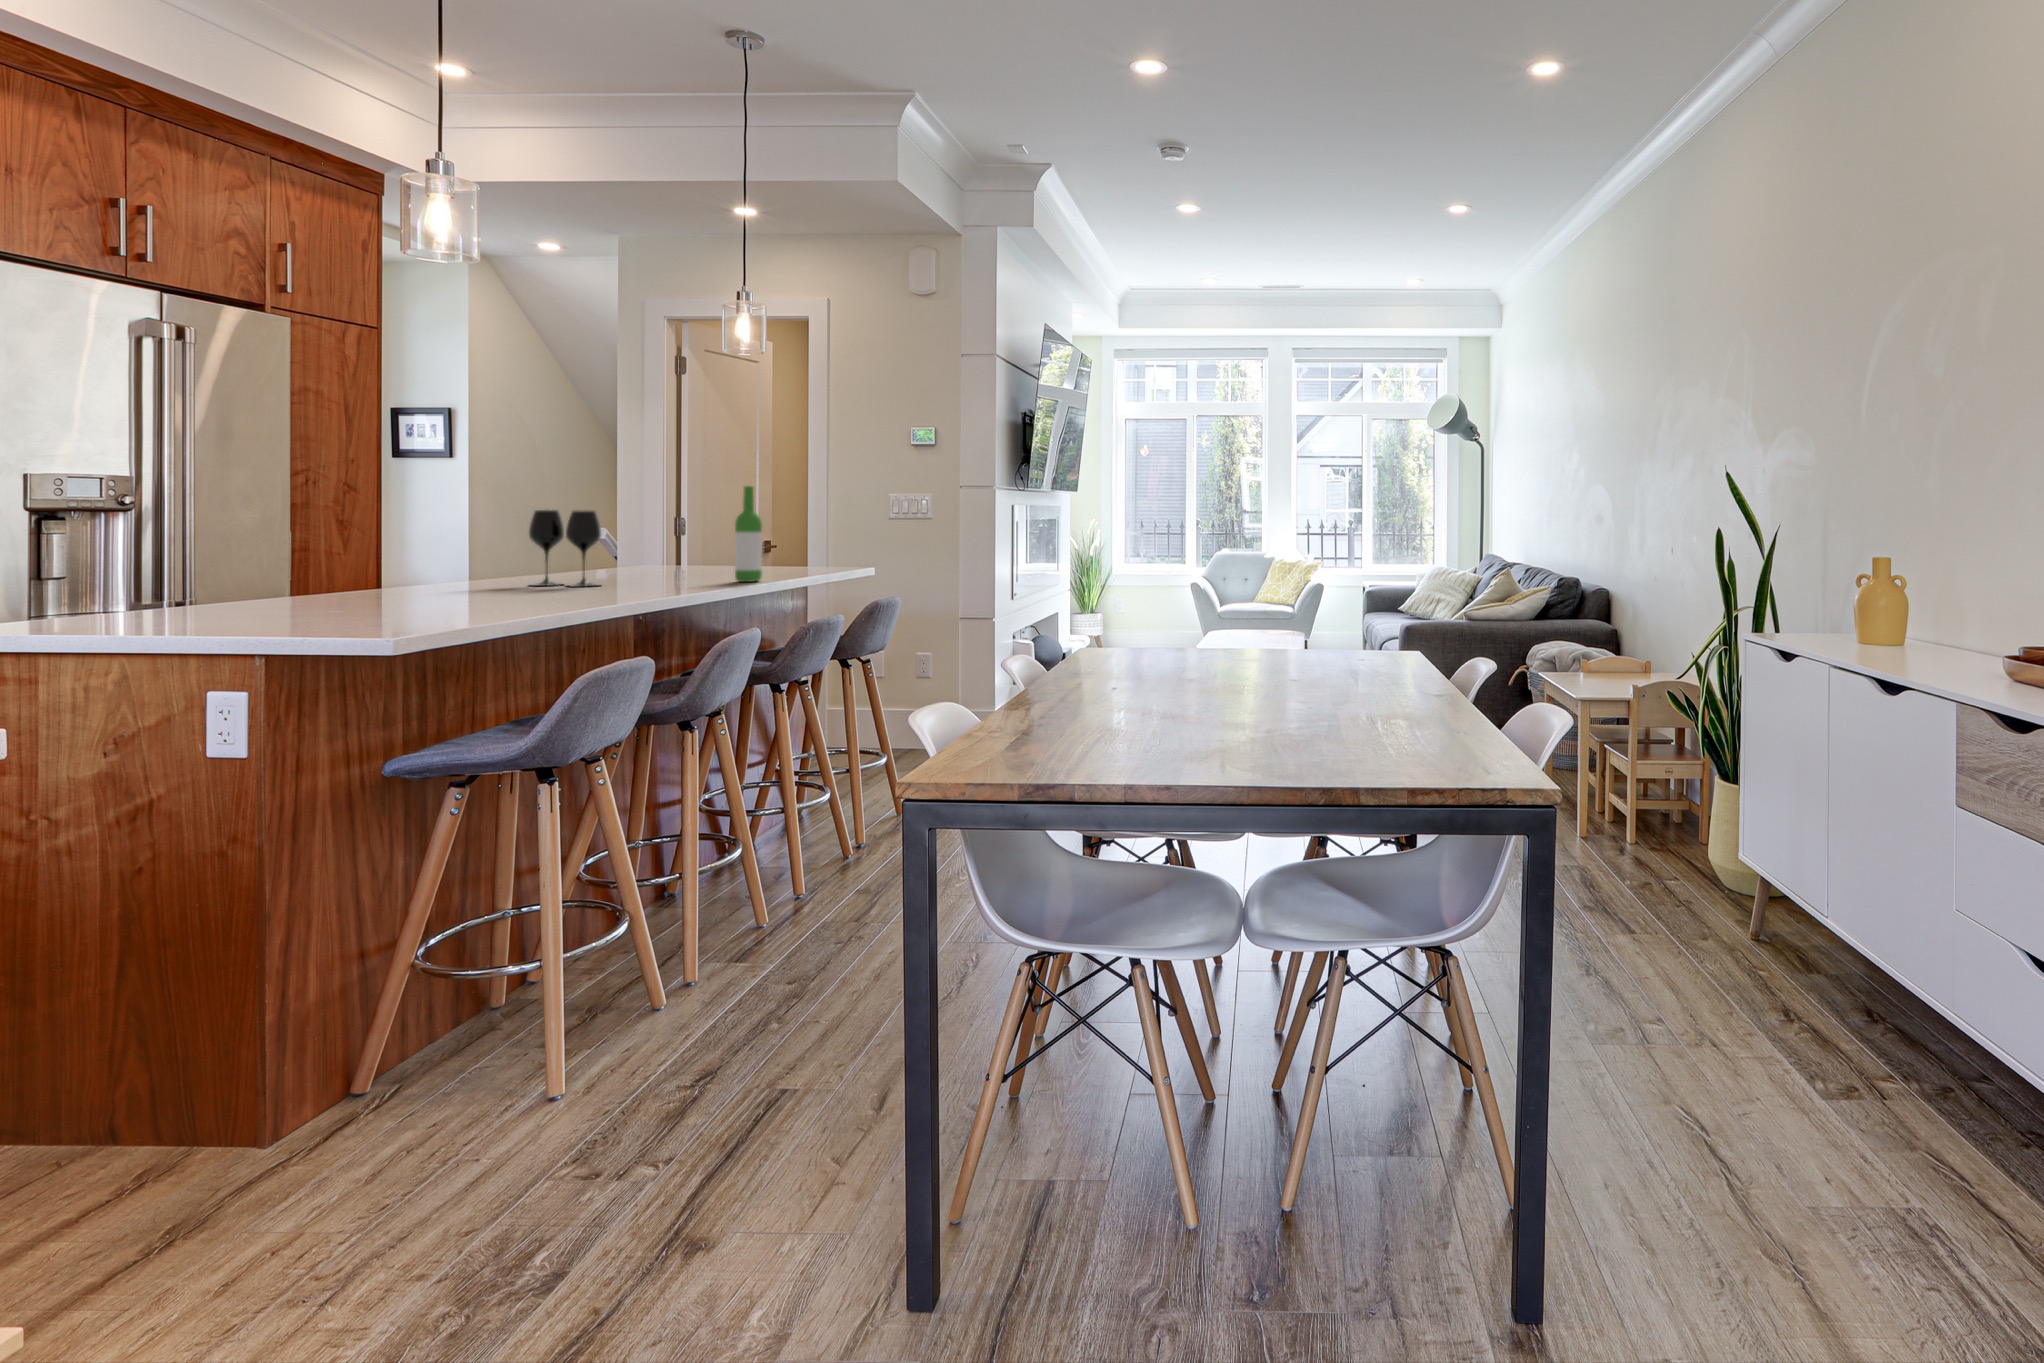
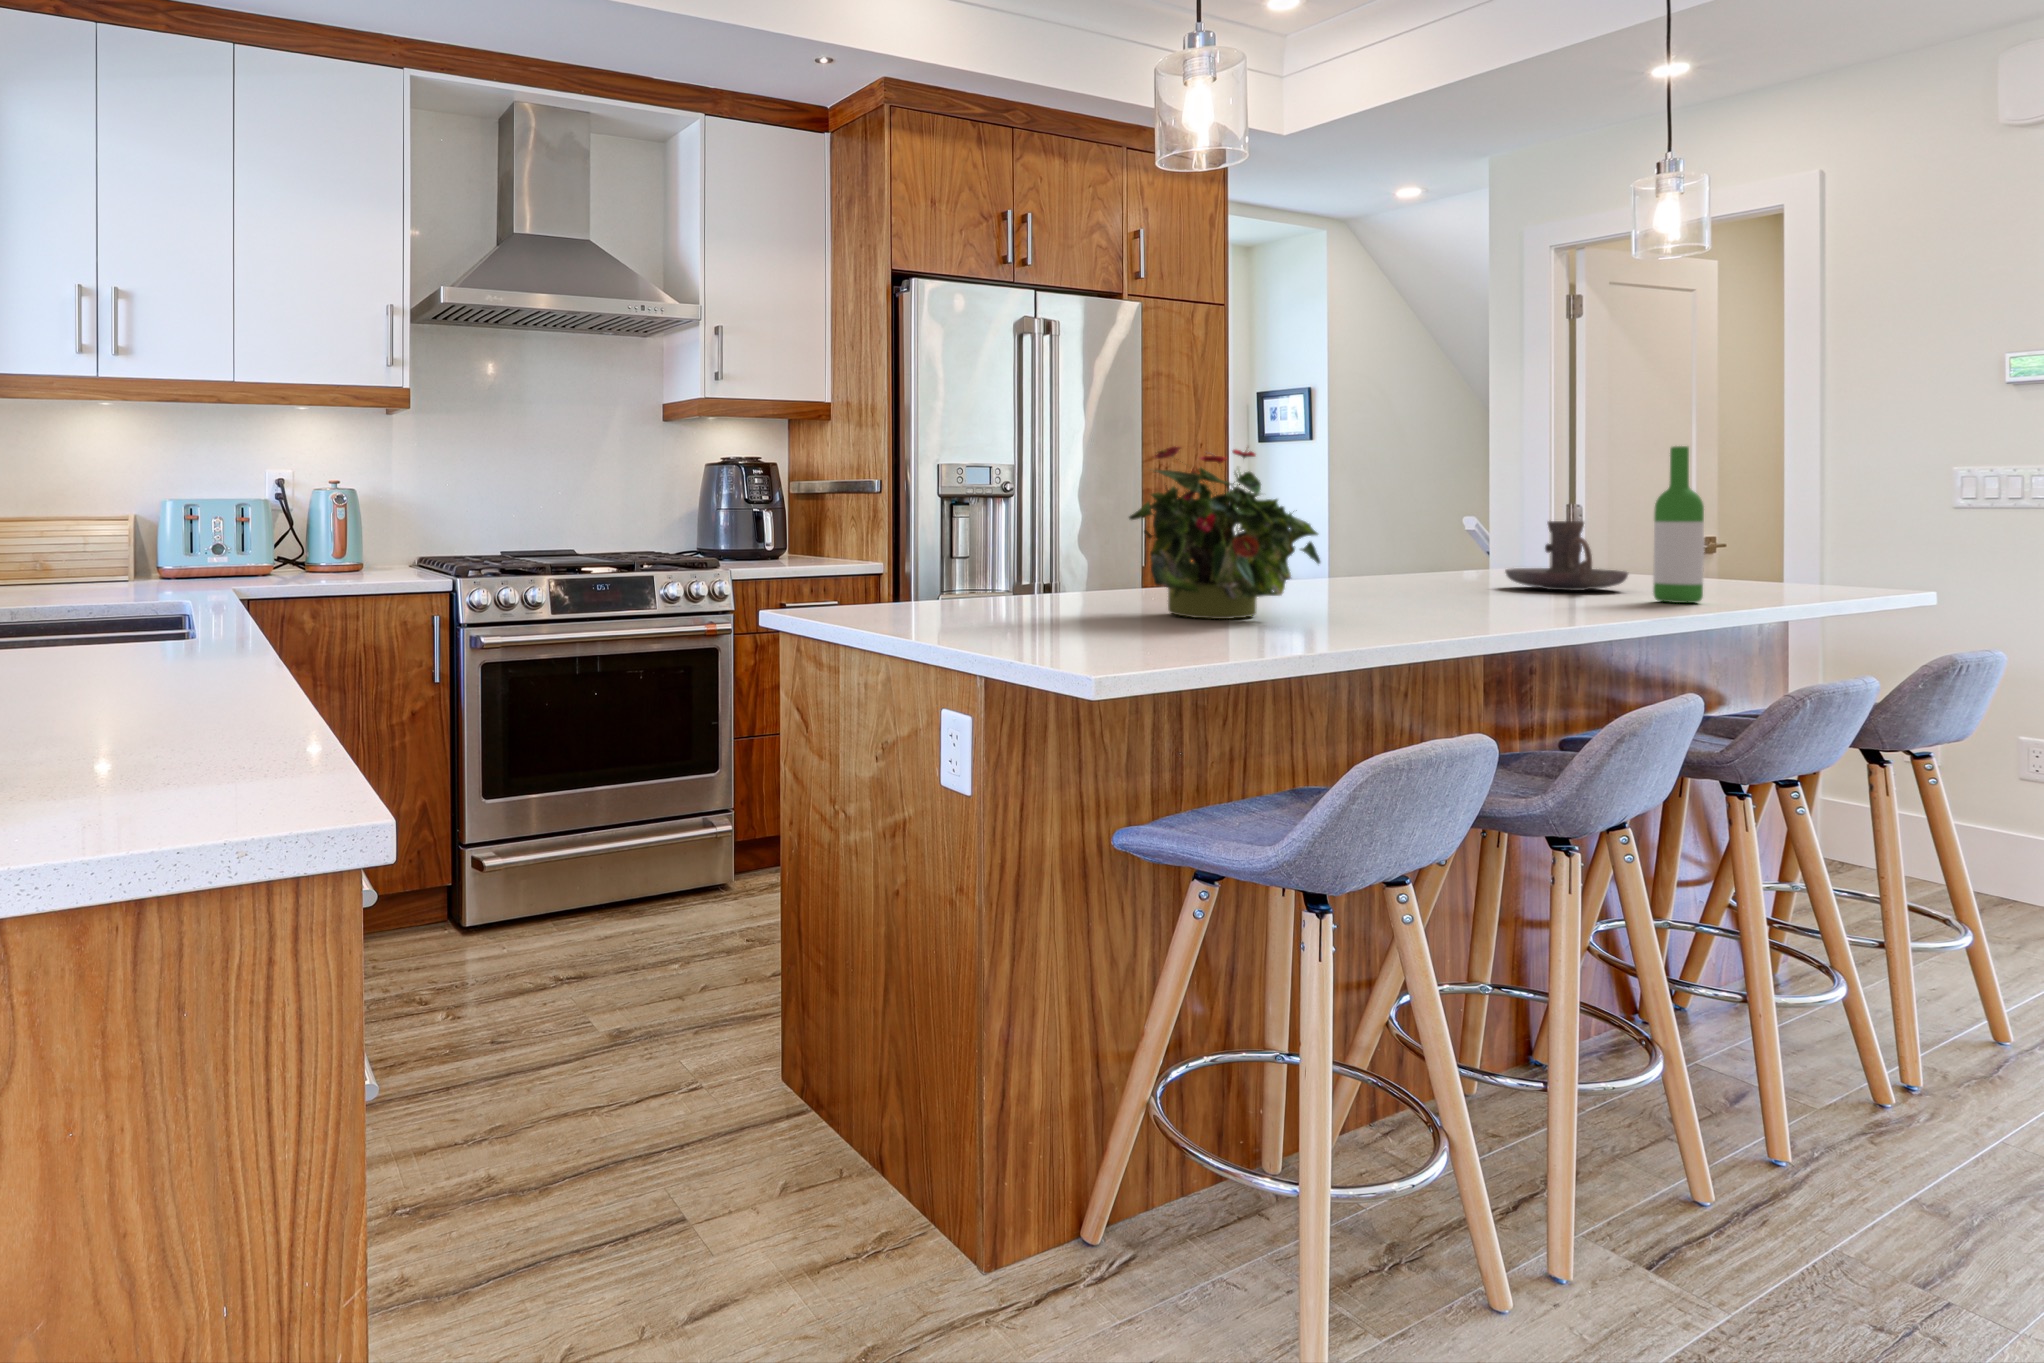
potted plant: none [362,476,527,608] -> present [1129,446,1320,619]
wine glass: present [529,510,601,587] -> none [1345,491,1442,597]
candle holder: none [643,532,721,578] -> present [1505,521,1628,591]

